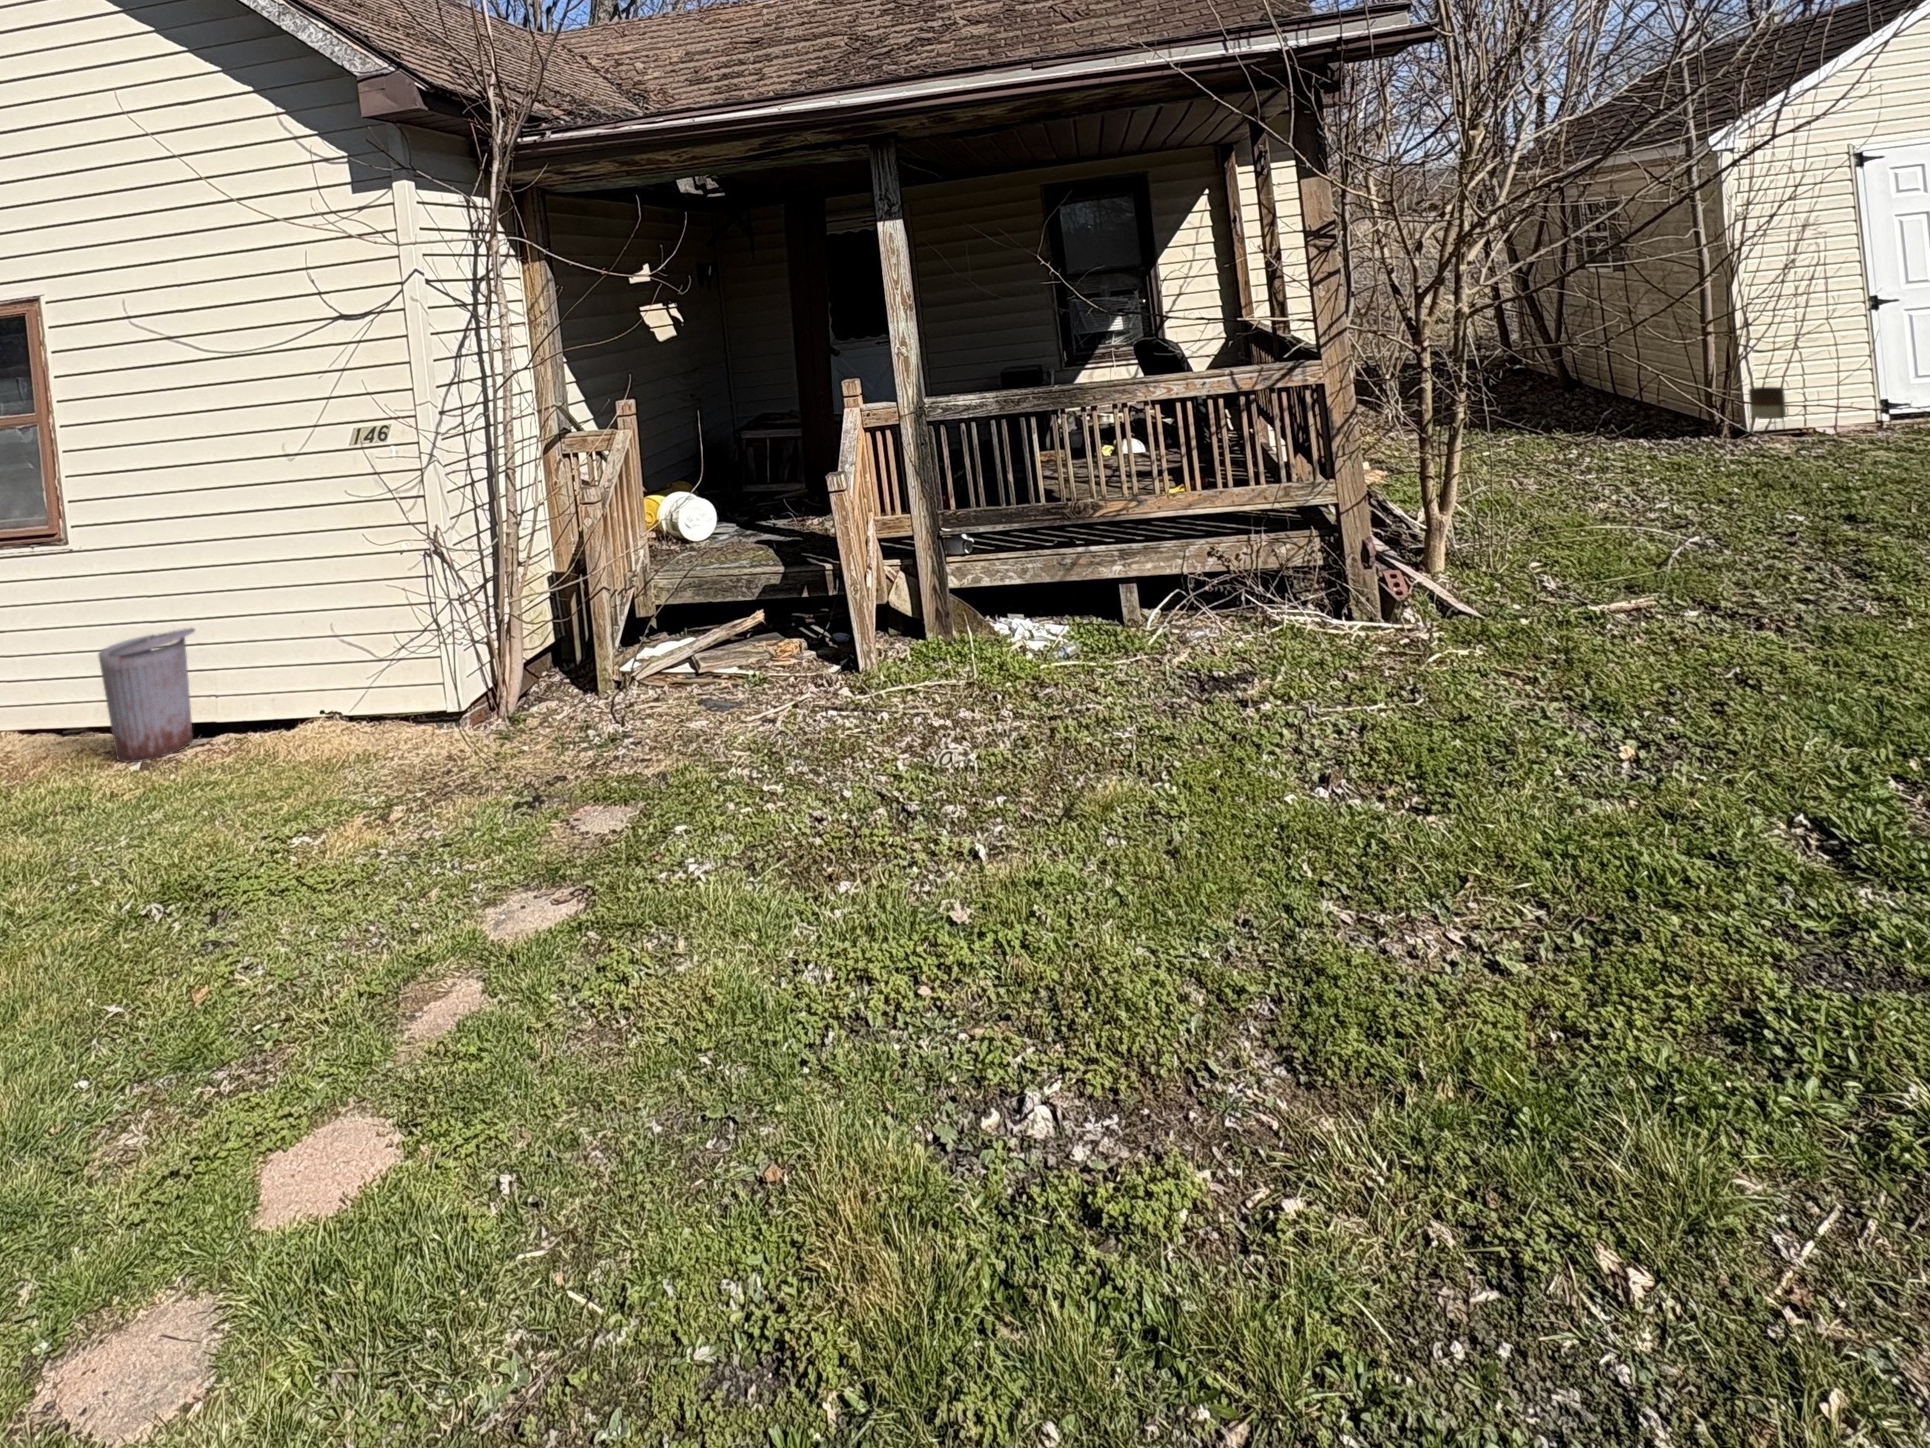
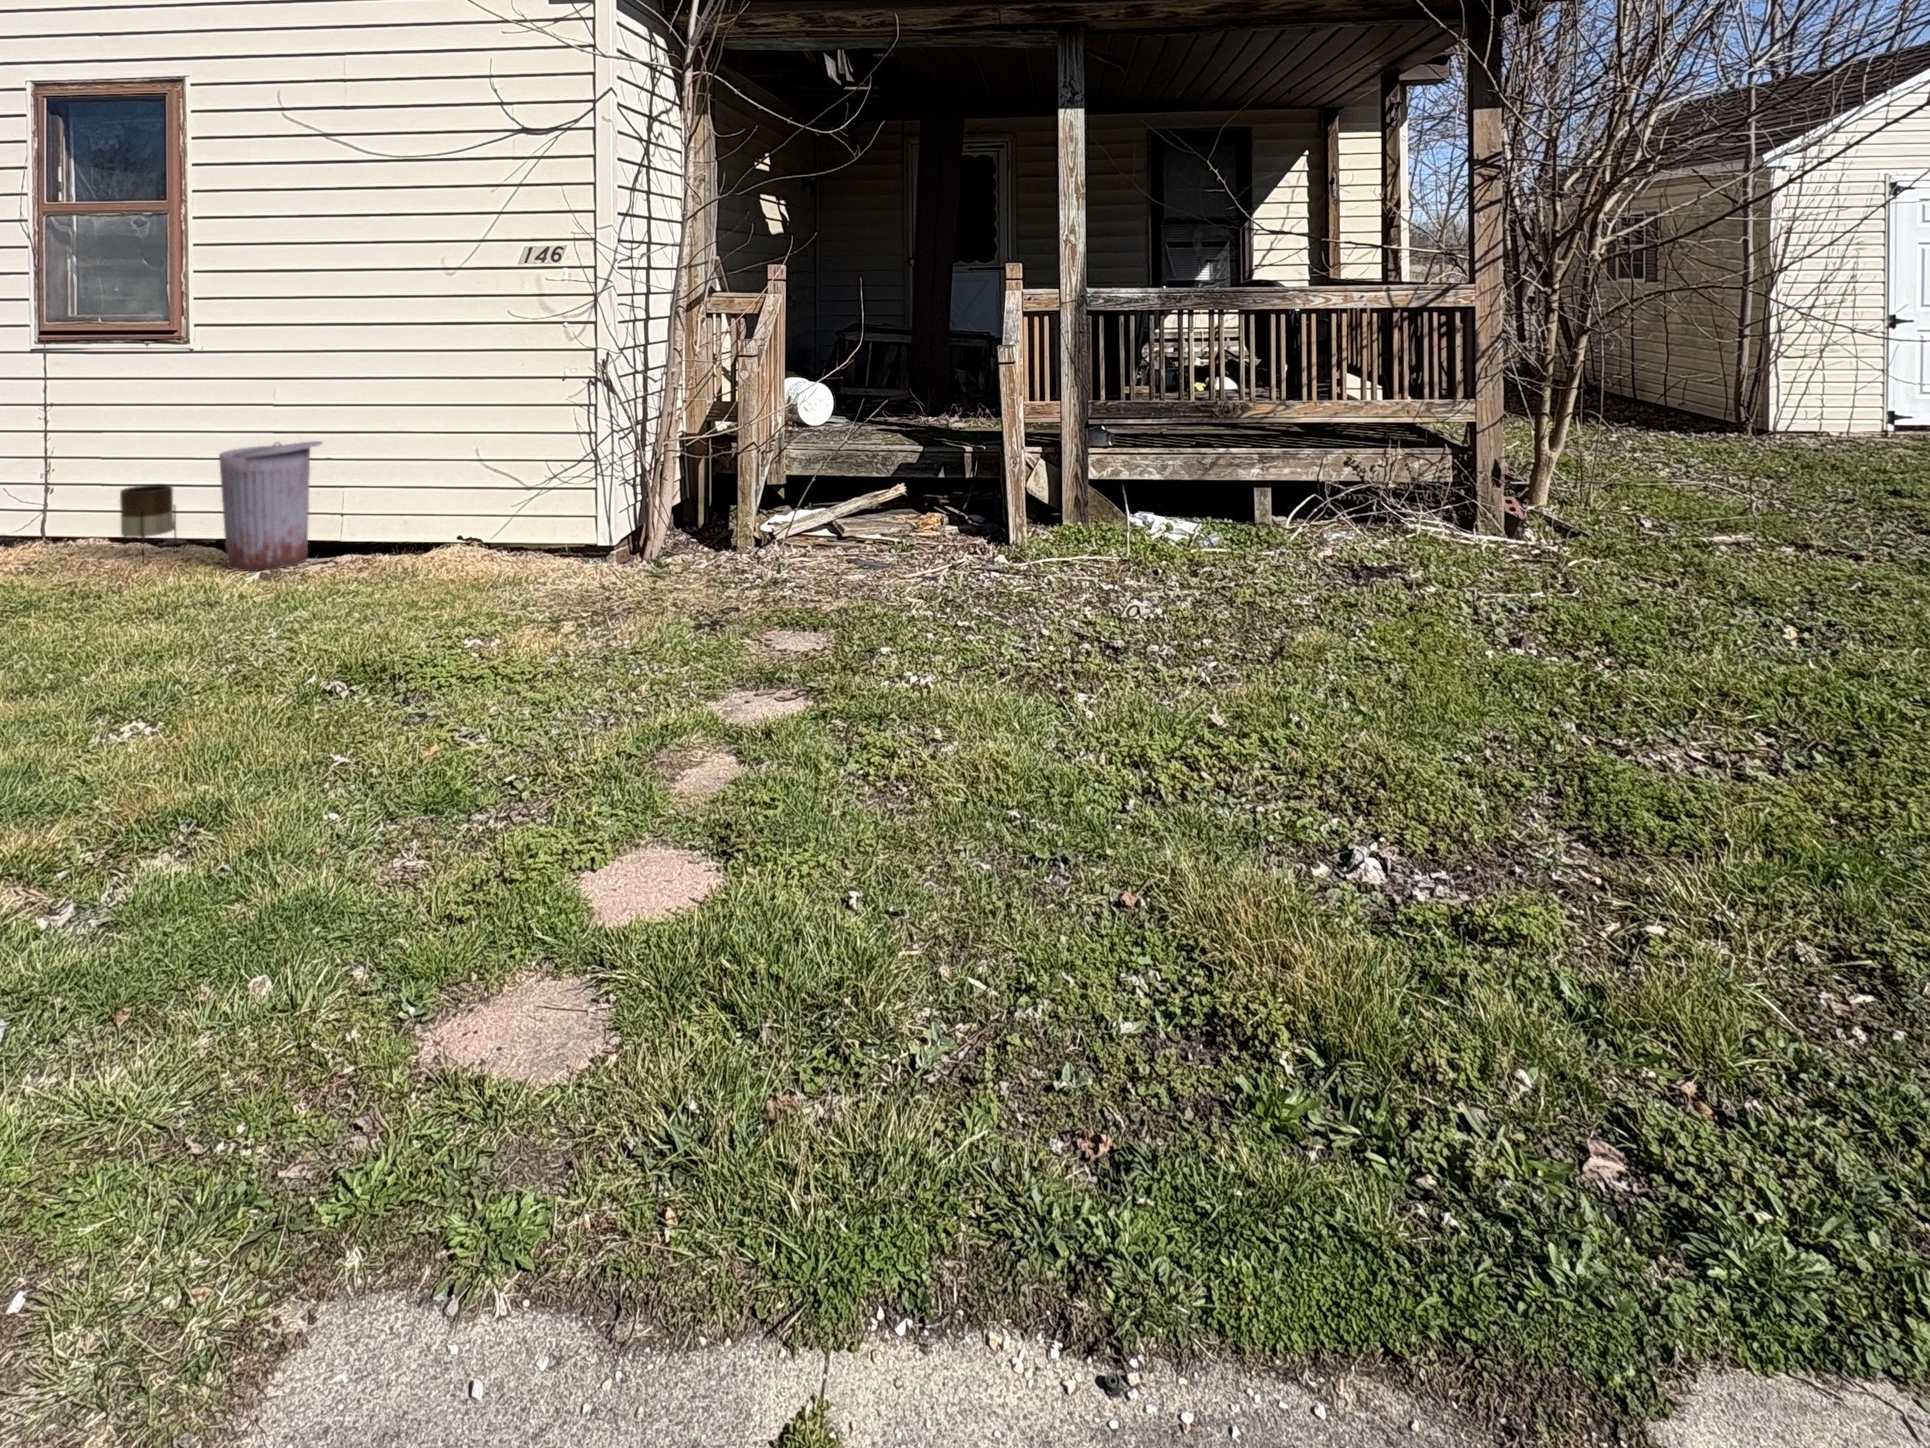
planter: present [1749,387,1786,420] -> present [120,484,176,560]

